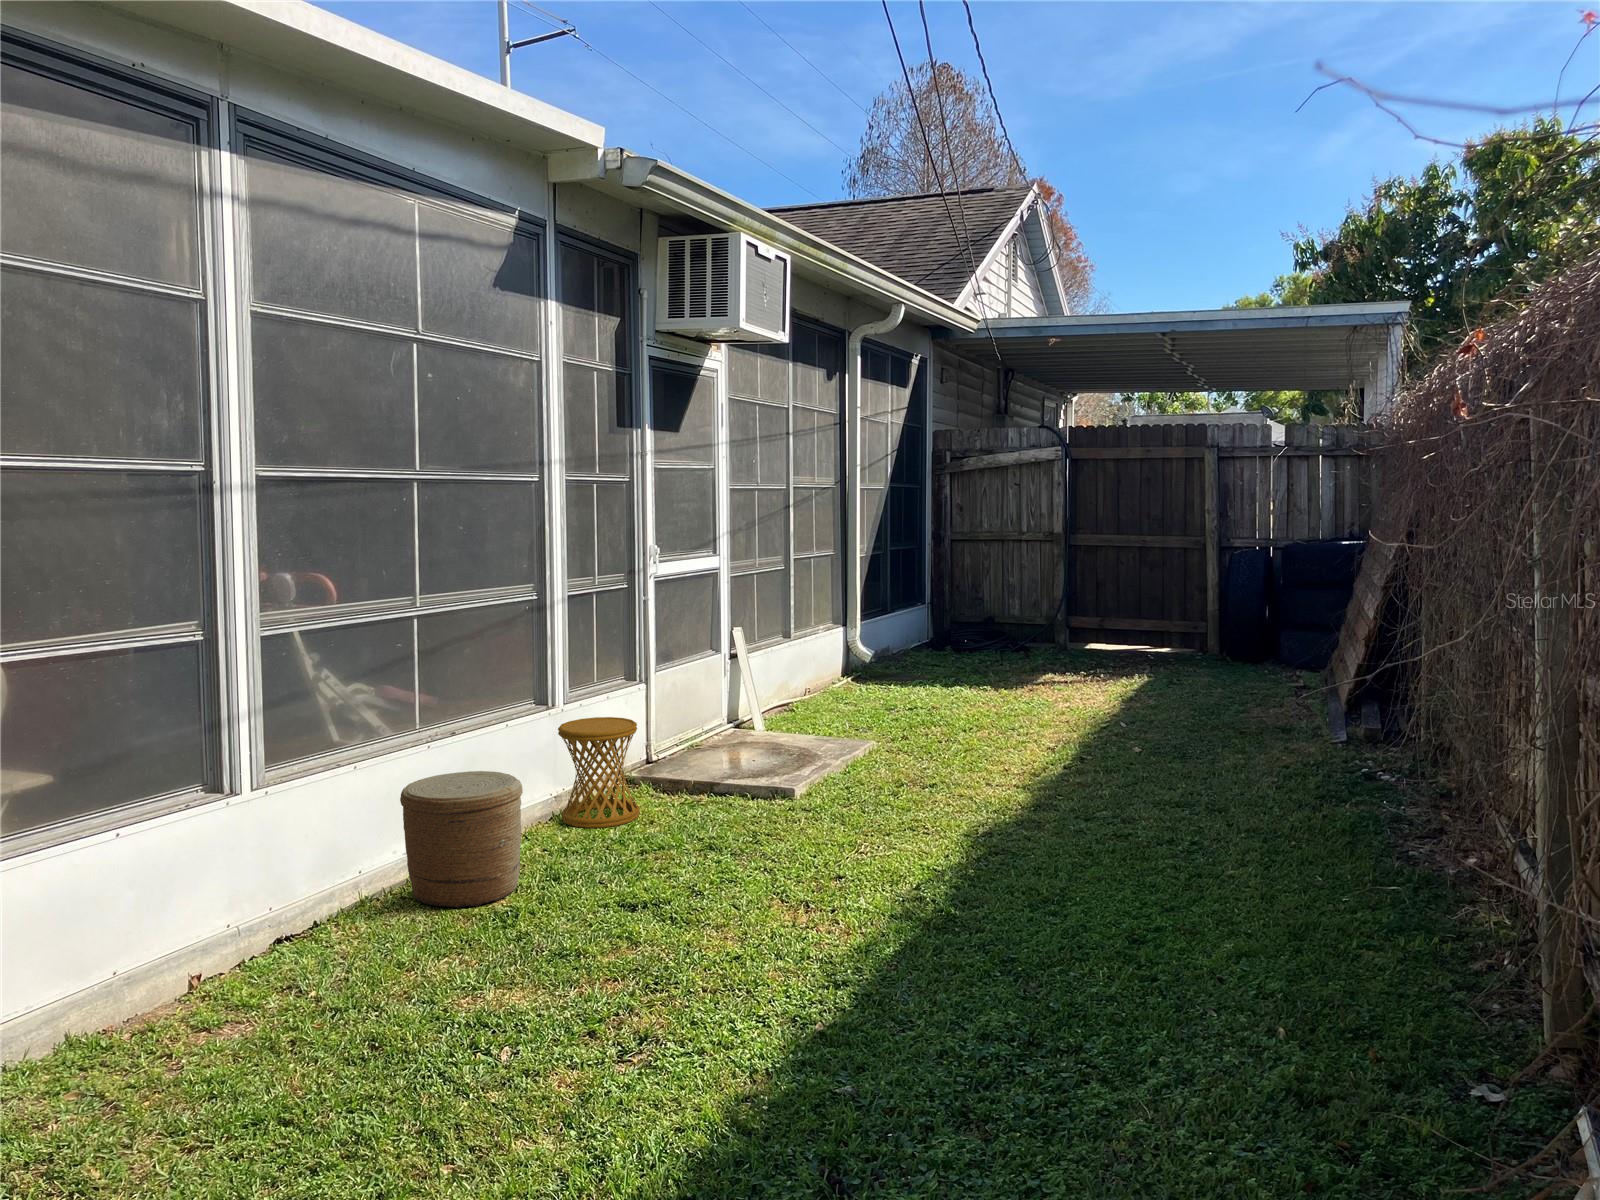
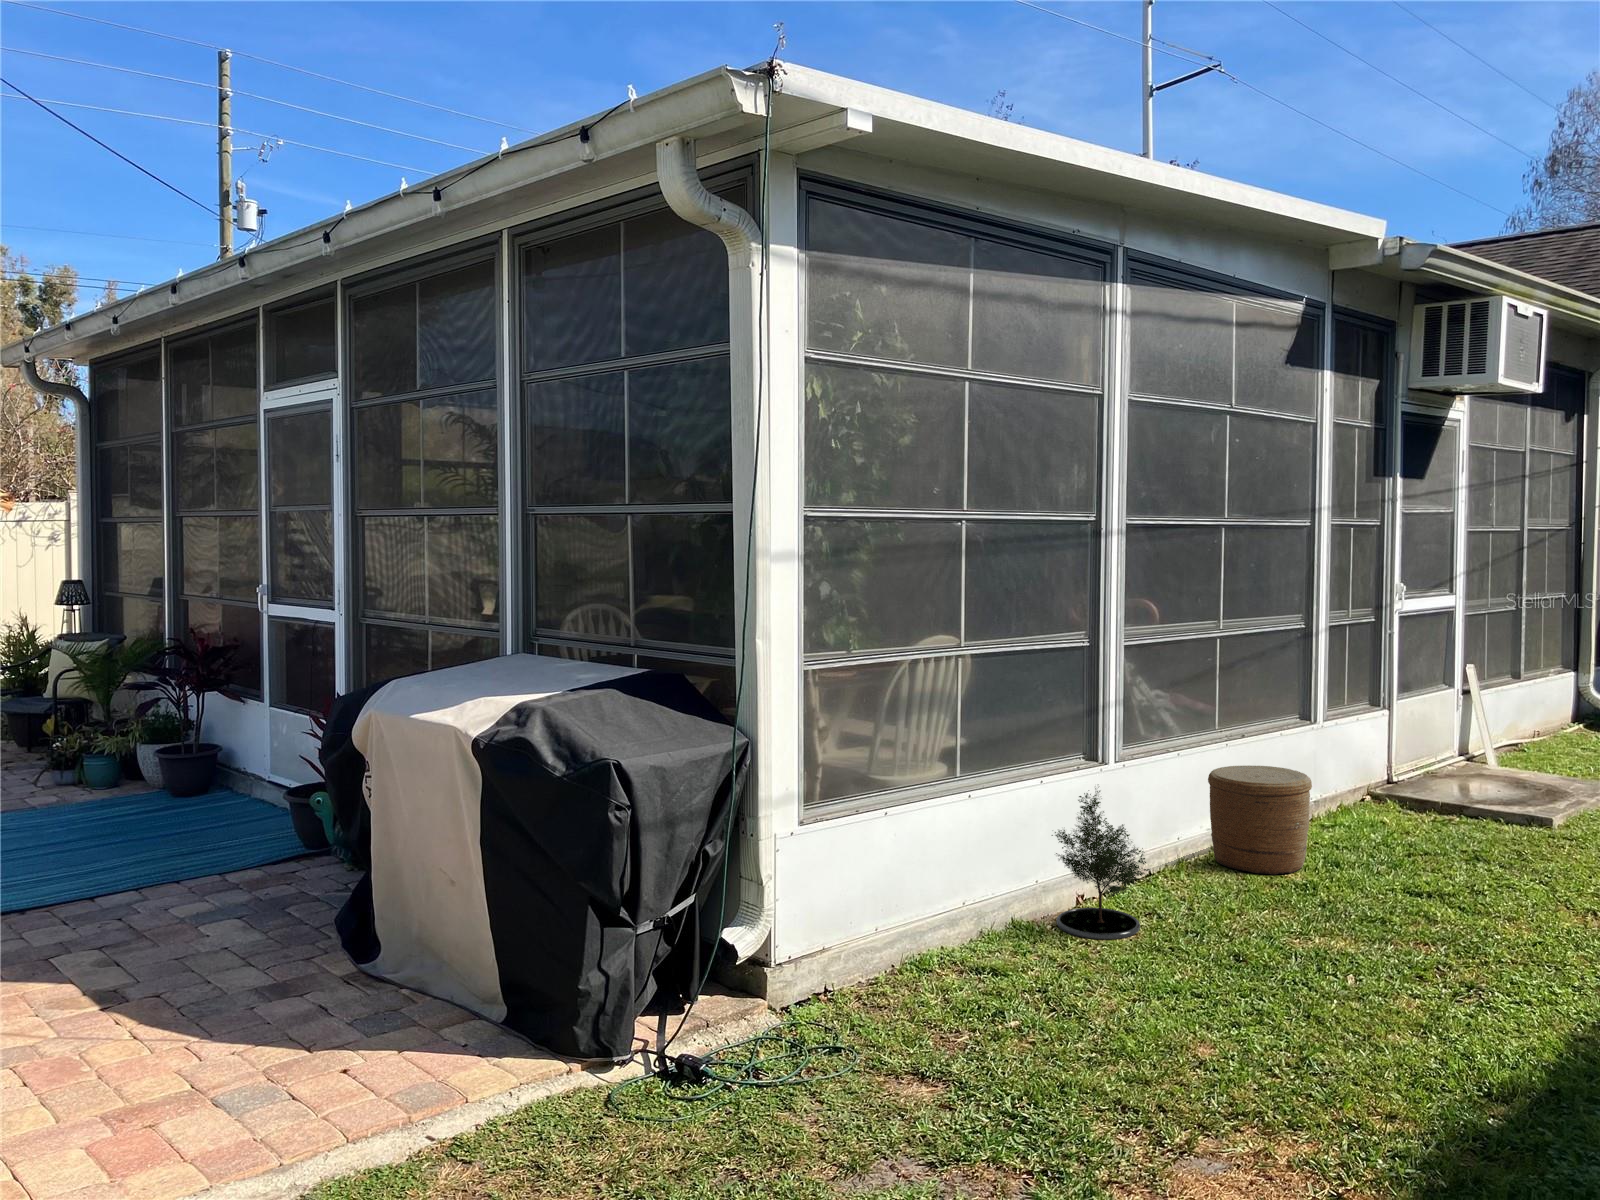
side table: present [558,717,640,828] -> none [1319,734,1395,831]
potted tree: none [121,841,266,1060] -> present [1052,788,1150,939]

